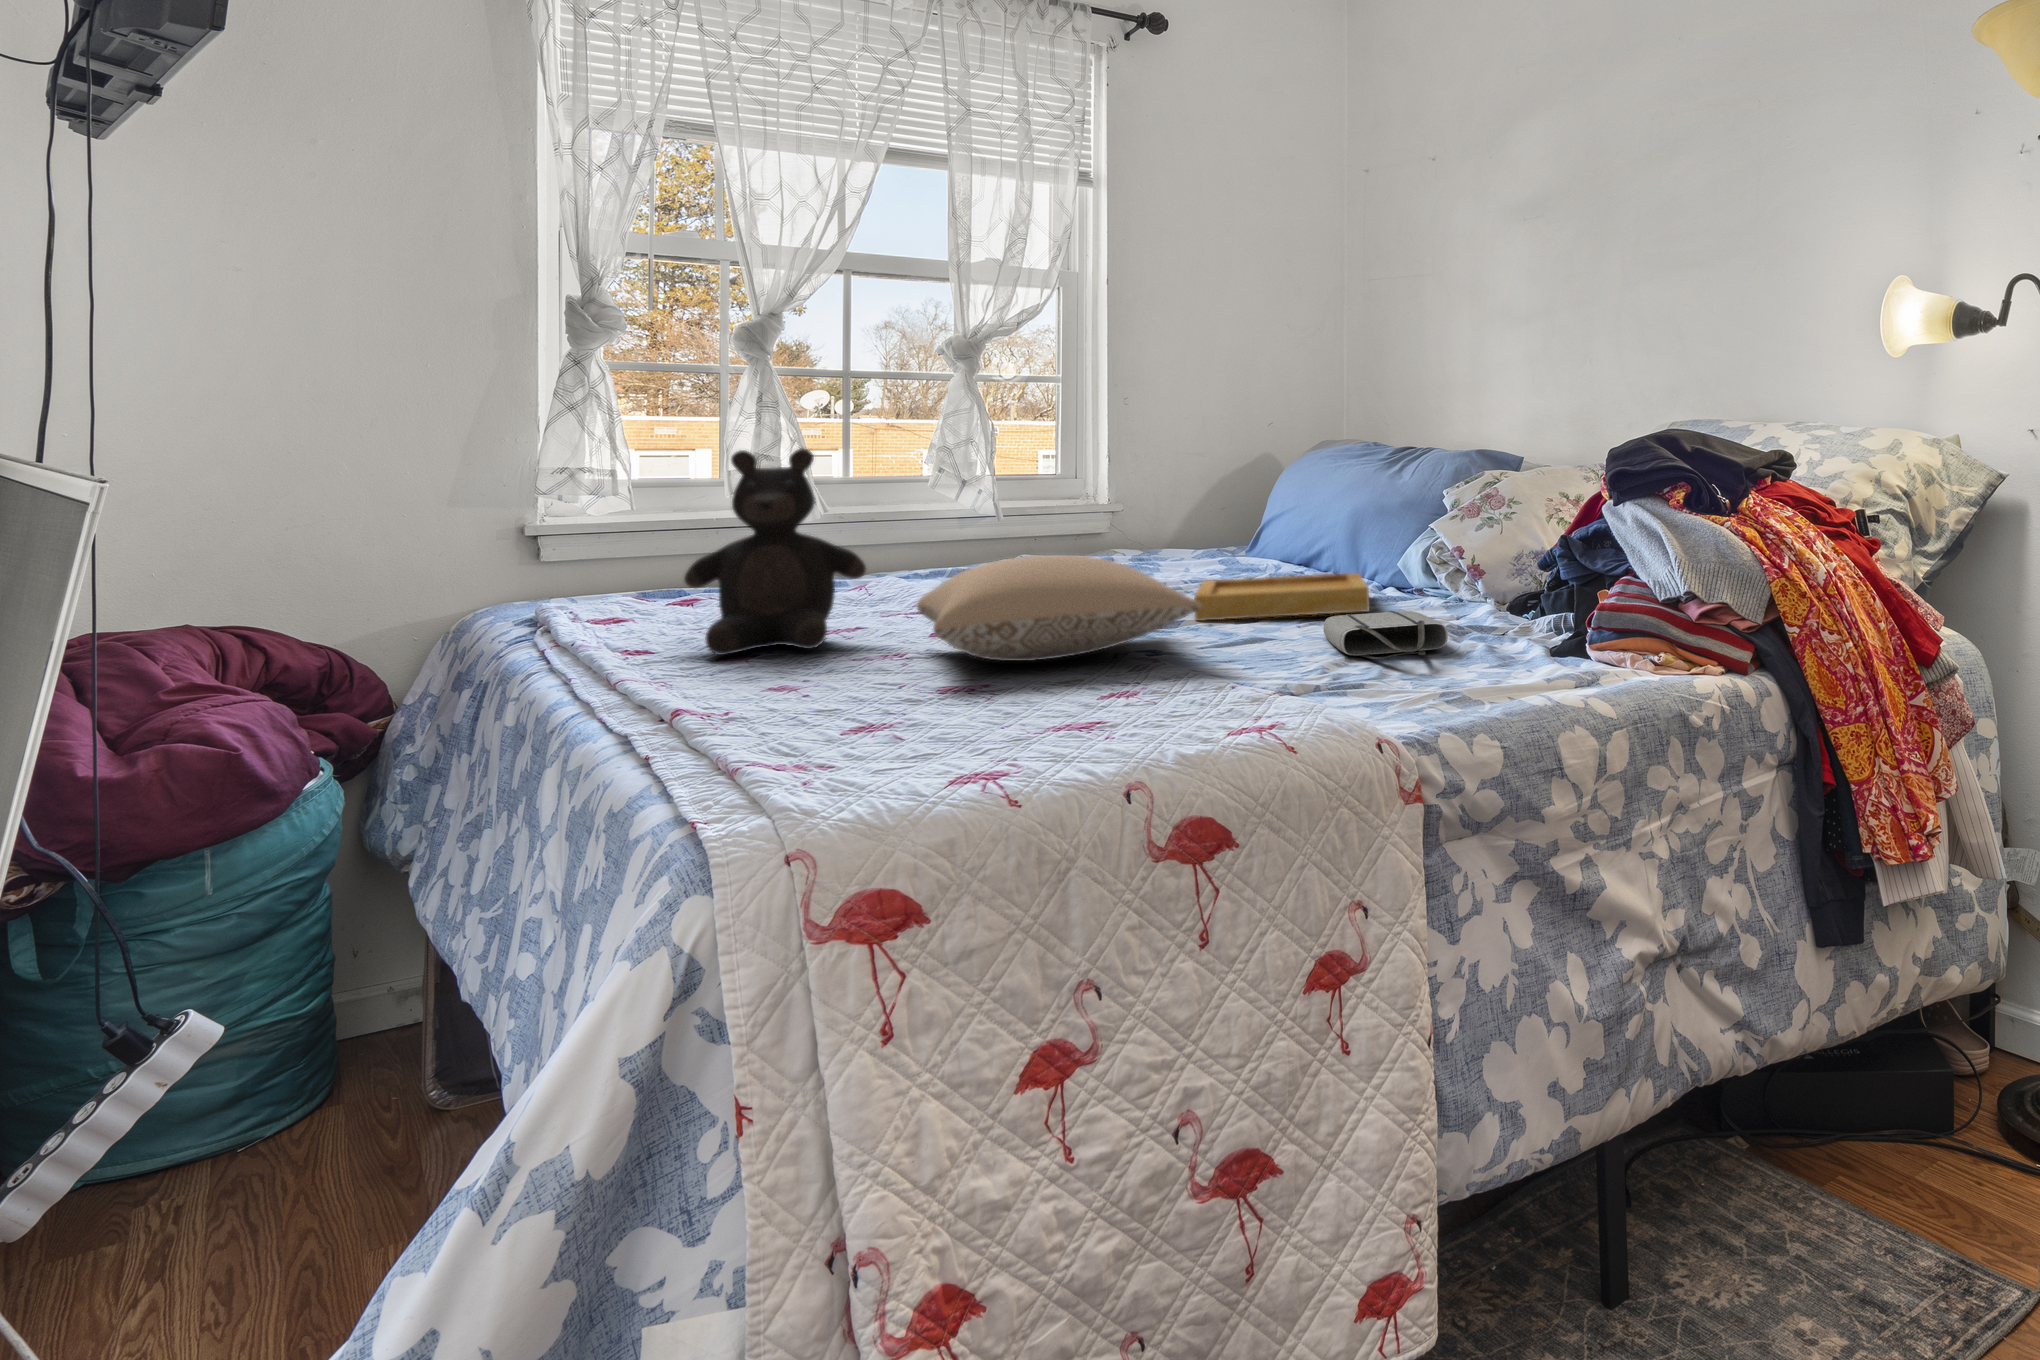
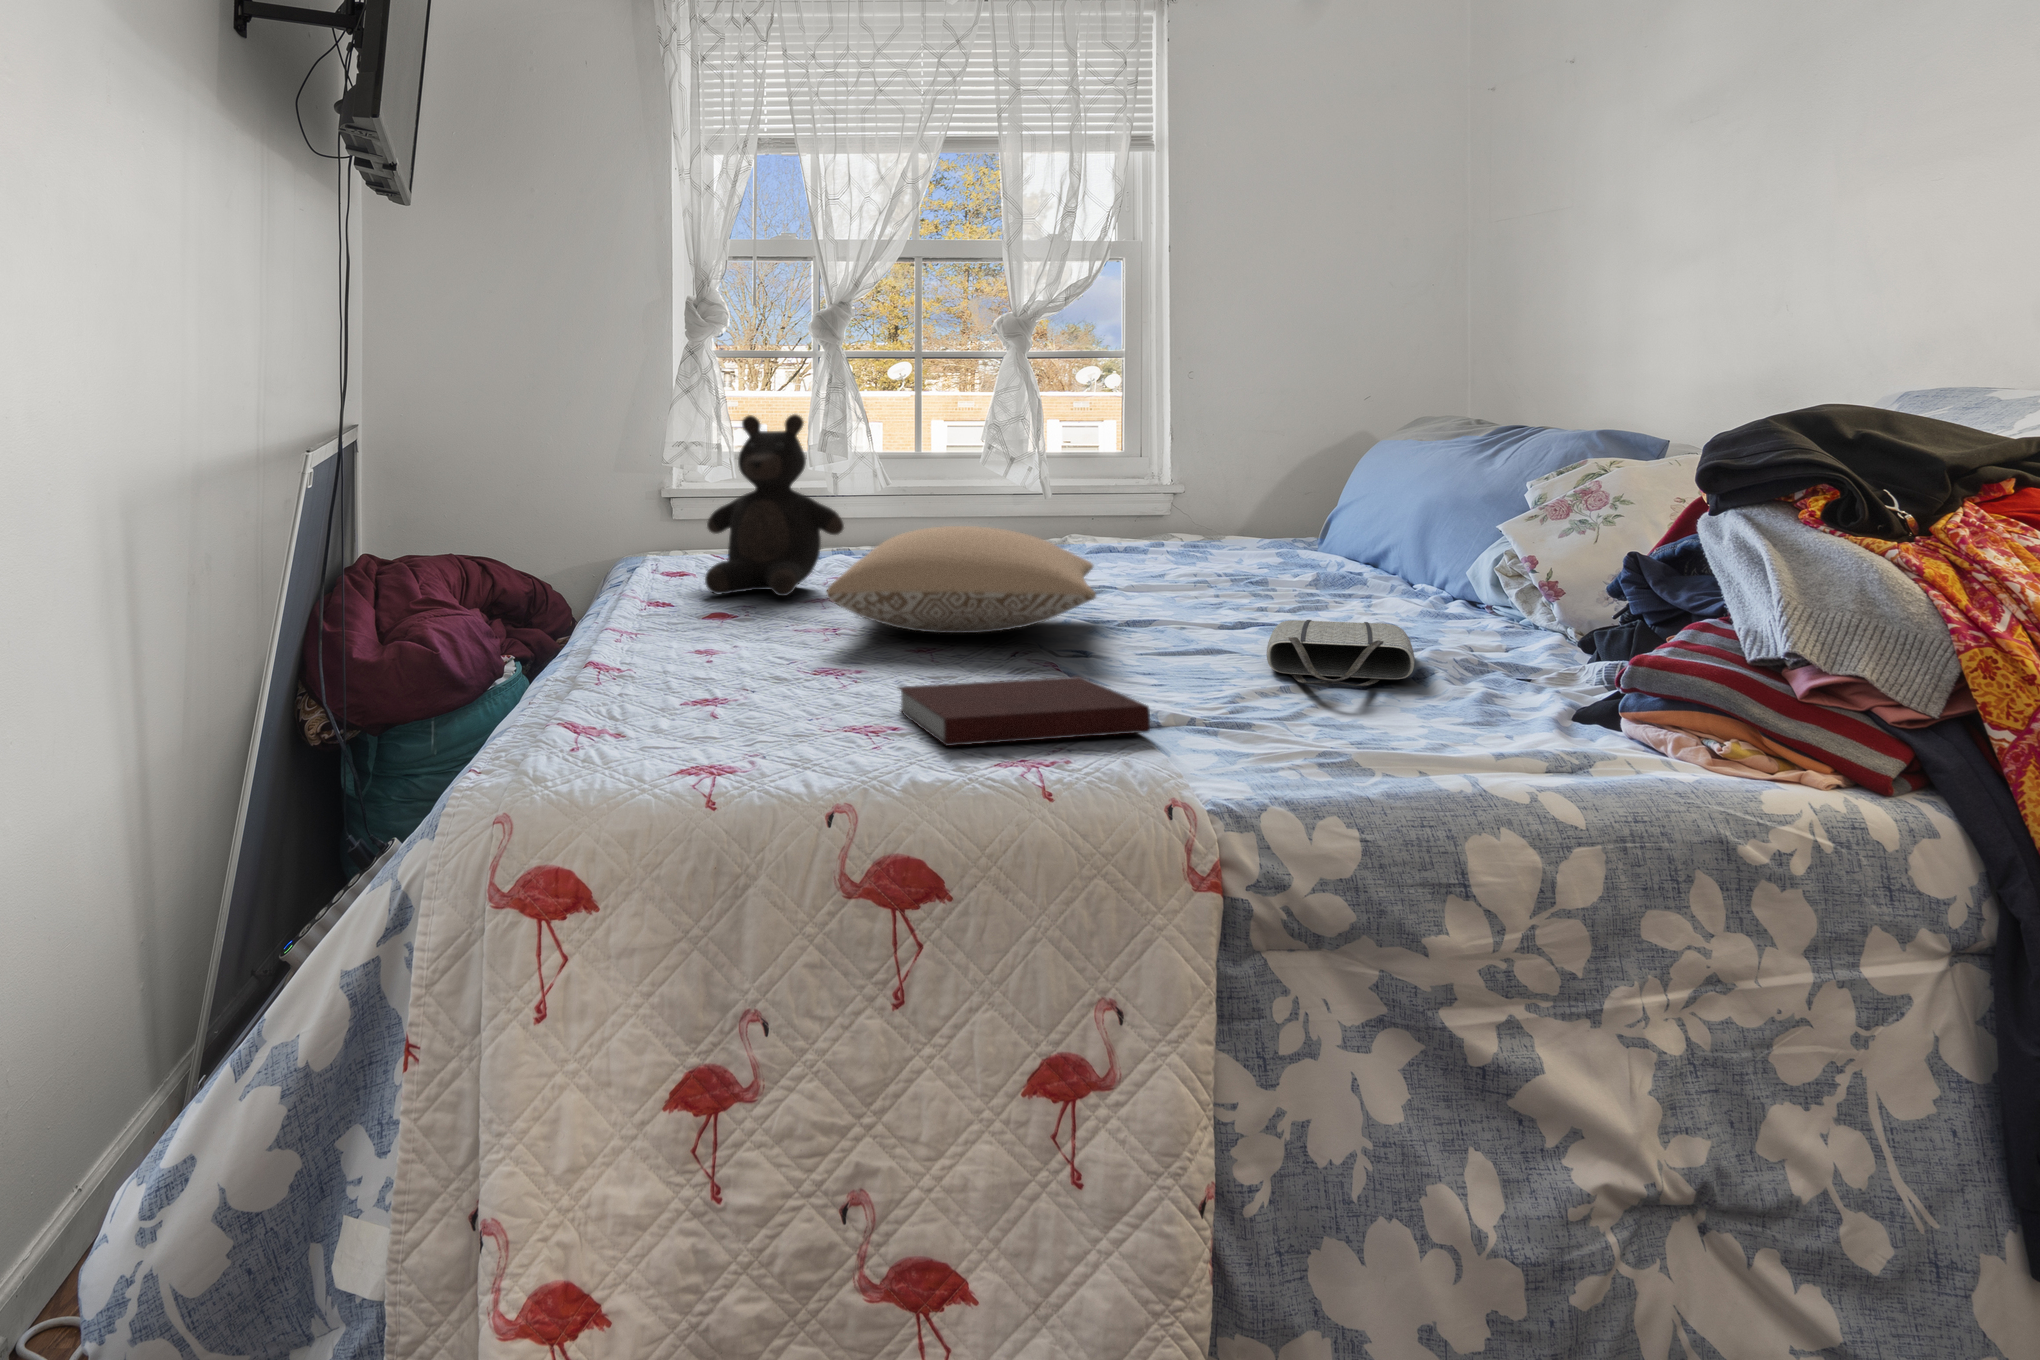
tray: present [1194,573,1370,621] -> none [1159,561,1388,617]
notebook: none [1080,672,1314,737] -> present [899,676,1150,746]

